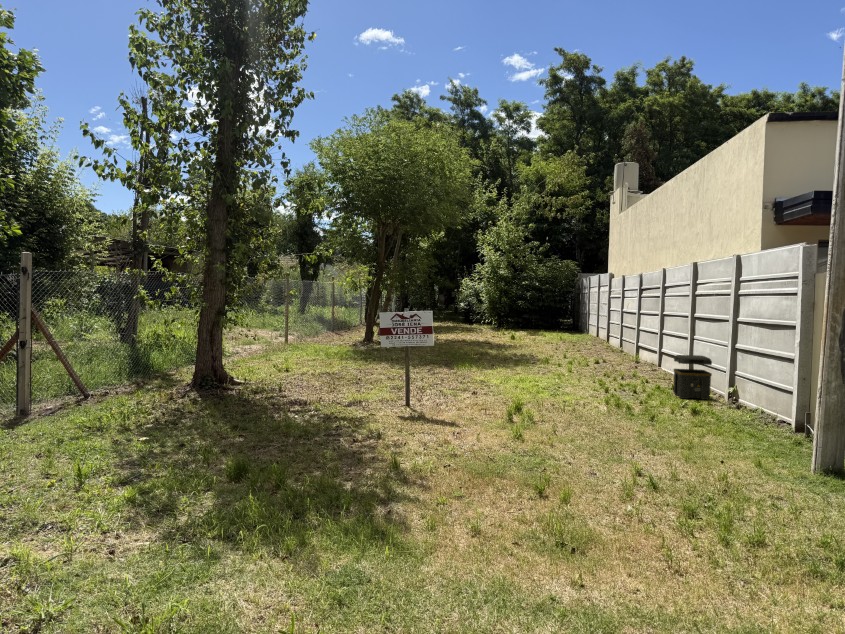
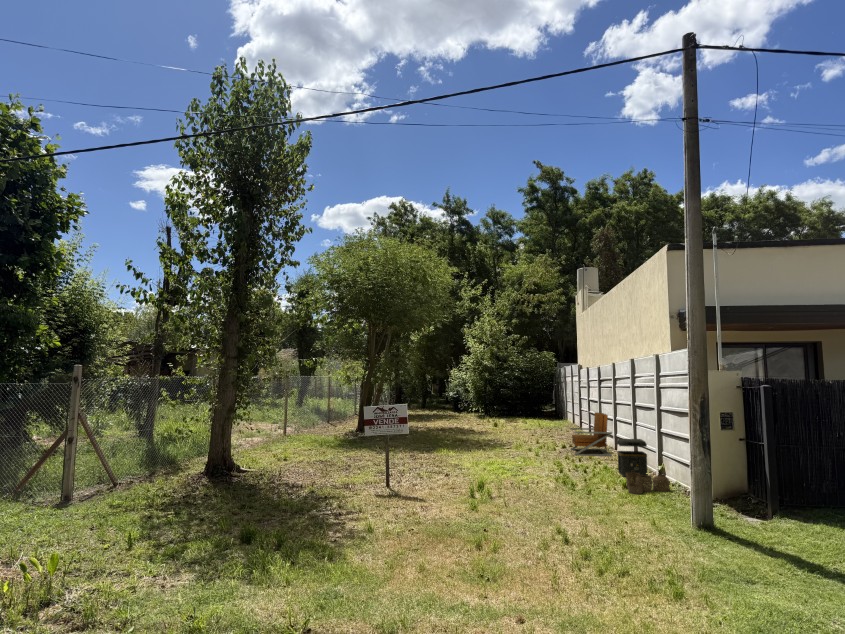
lounge chair: none [606,324,658,373] -> present [570,412,612,456]
woven basket: none [691,392,746,421] -> present [626,472,670,494]

